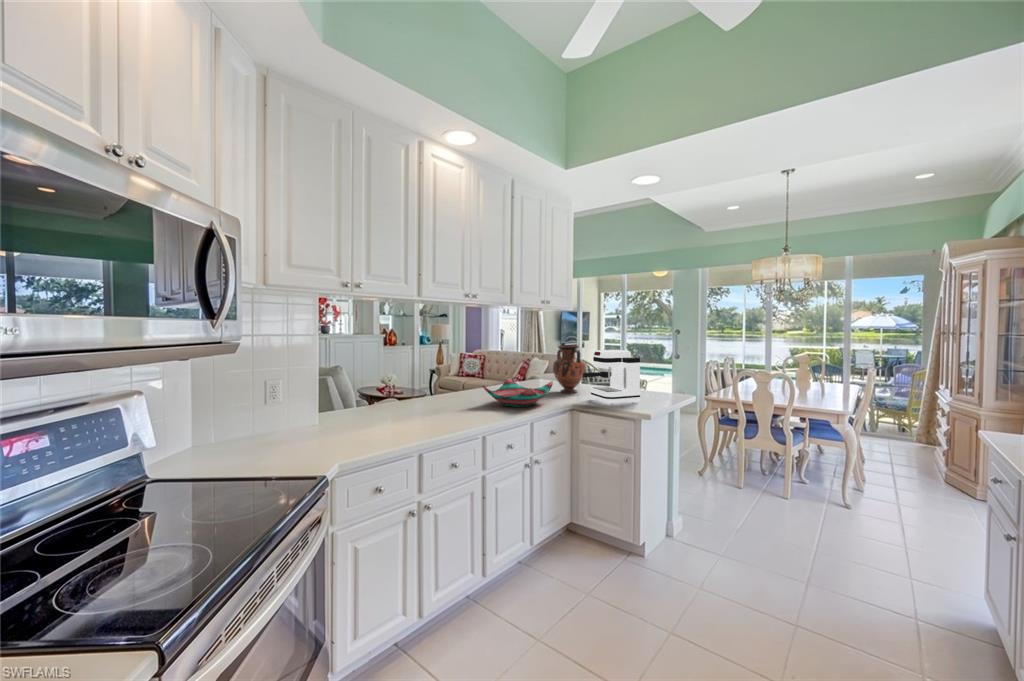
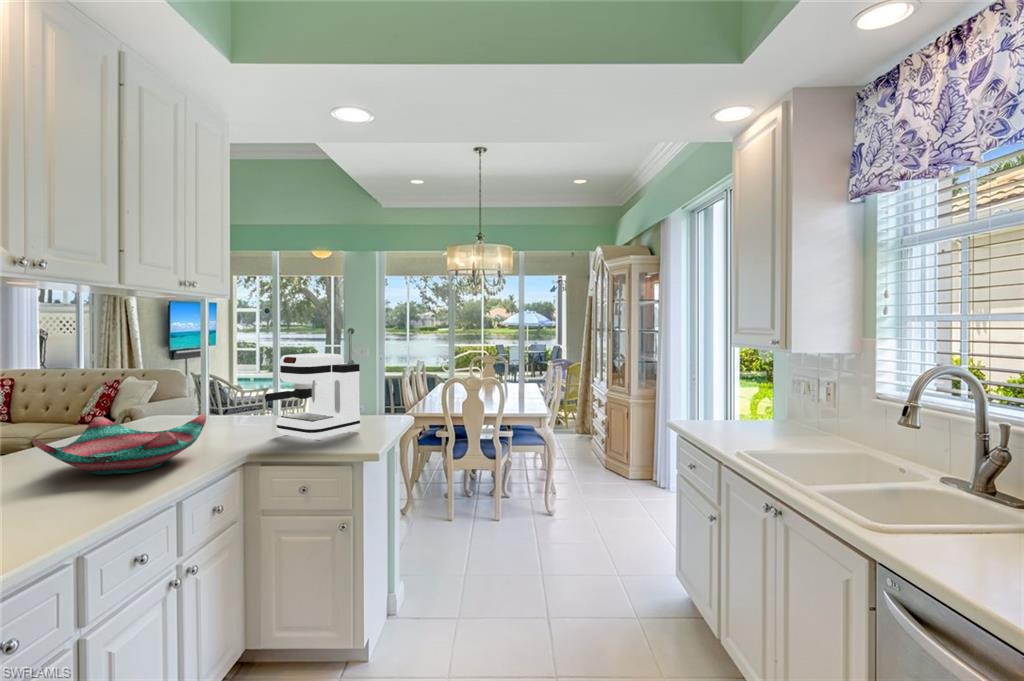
vase: present [553,345,585,393] -> none [194,349,258,431]

